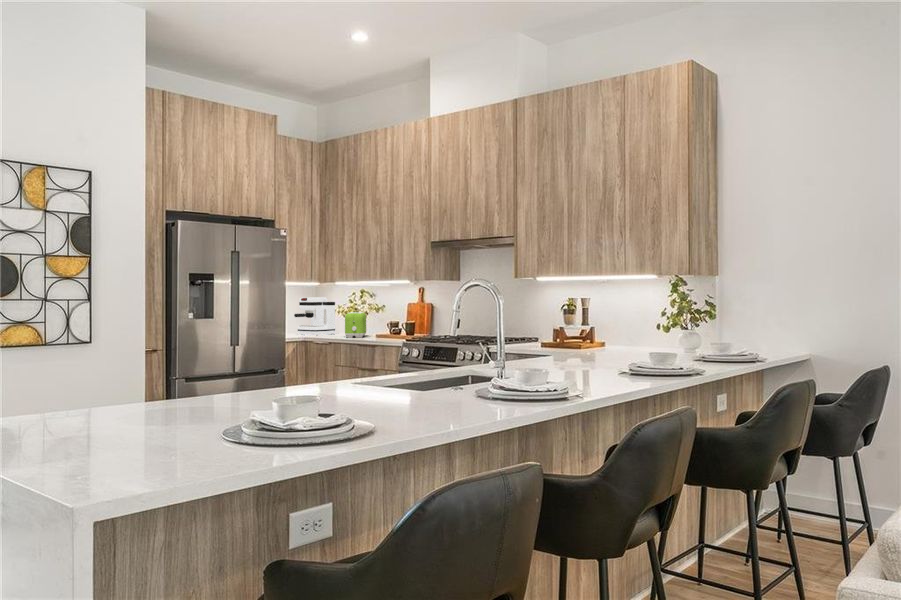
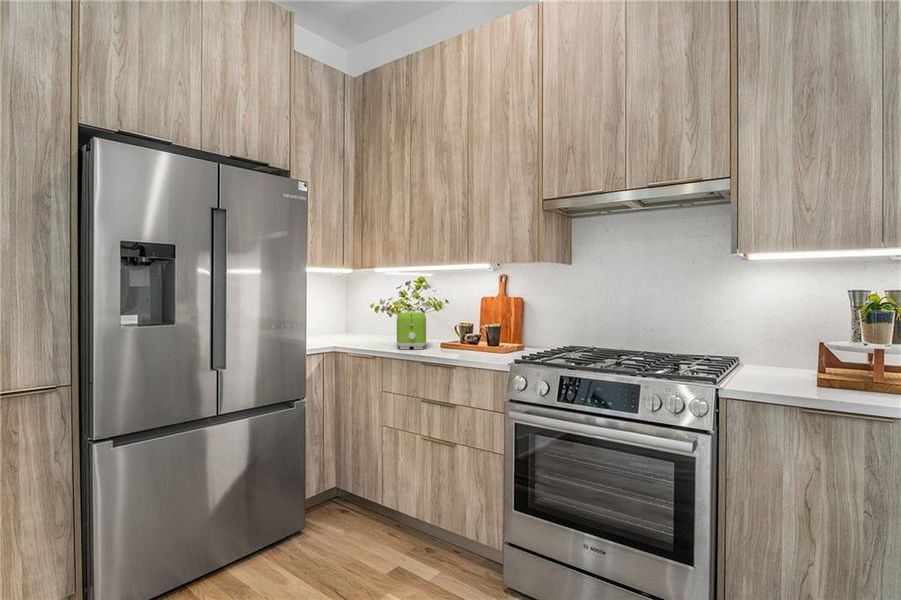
coffee maker: present [294,297,335,336] -> none [320,289,378,344]

